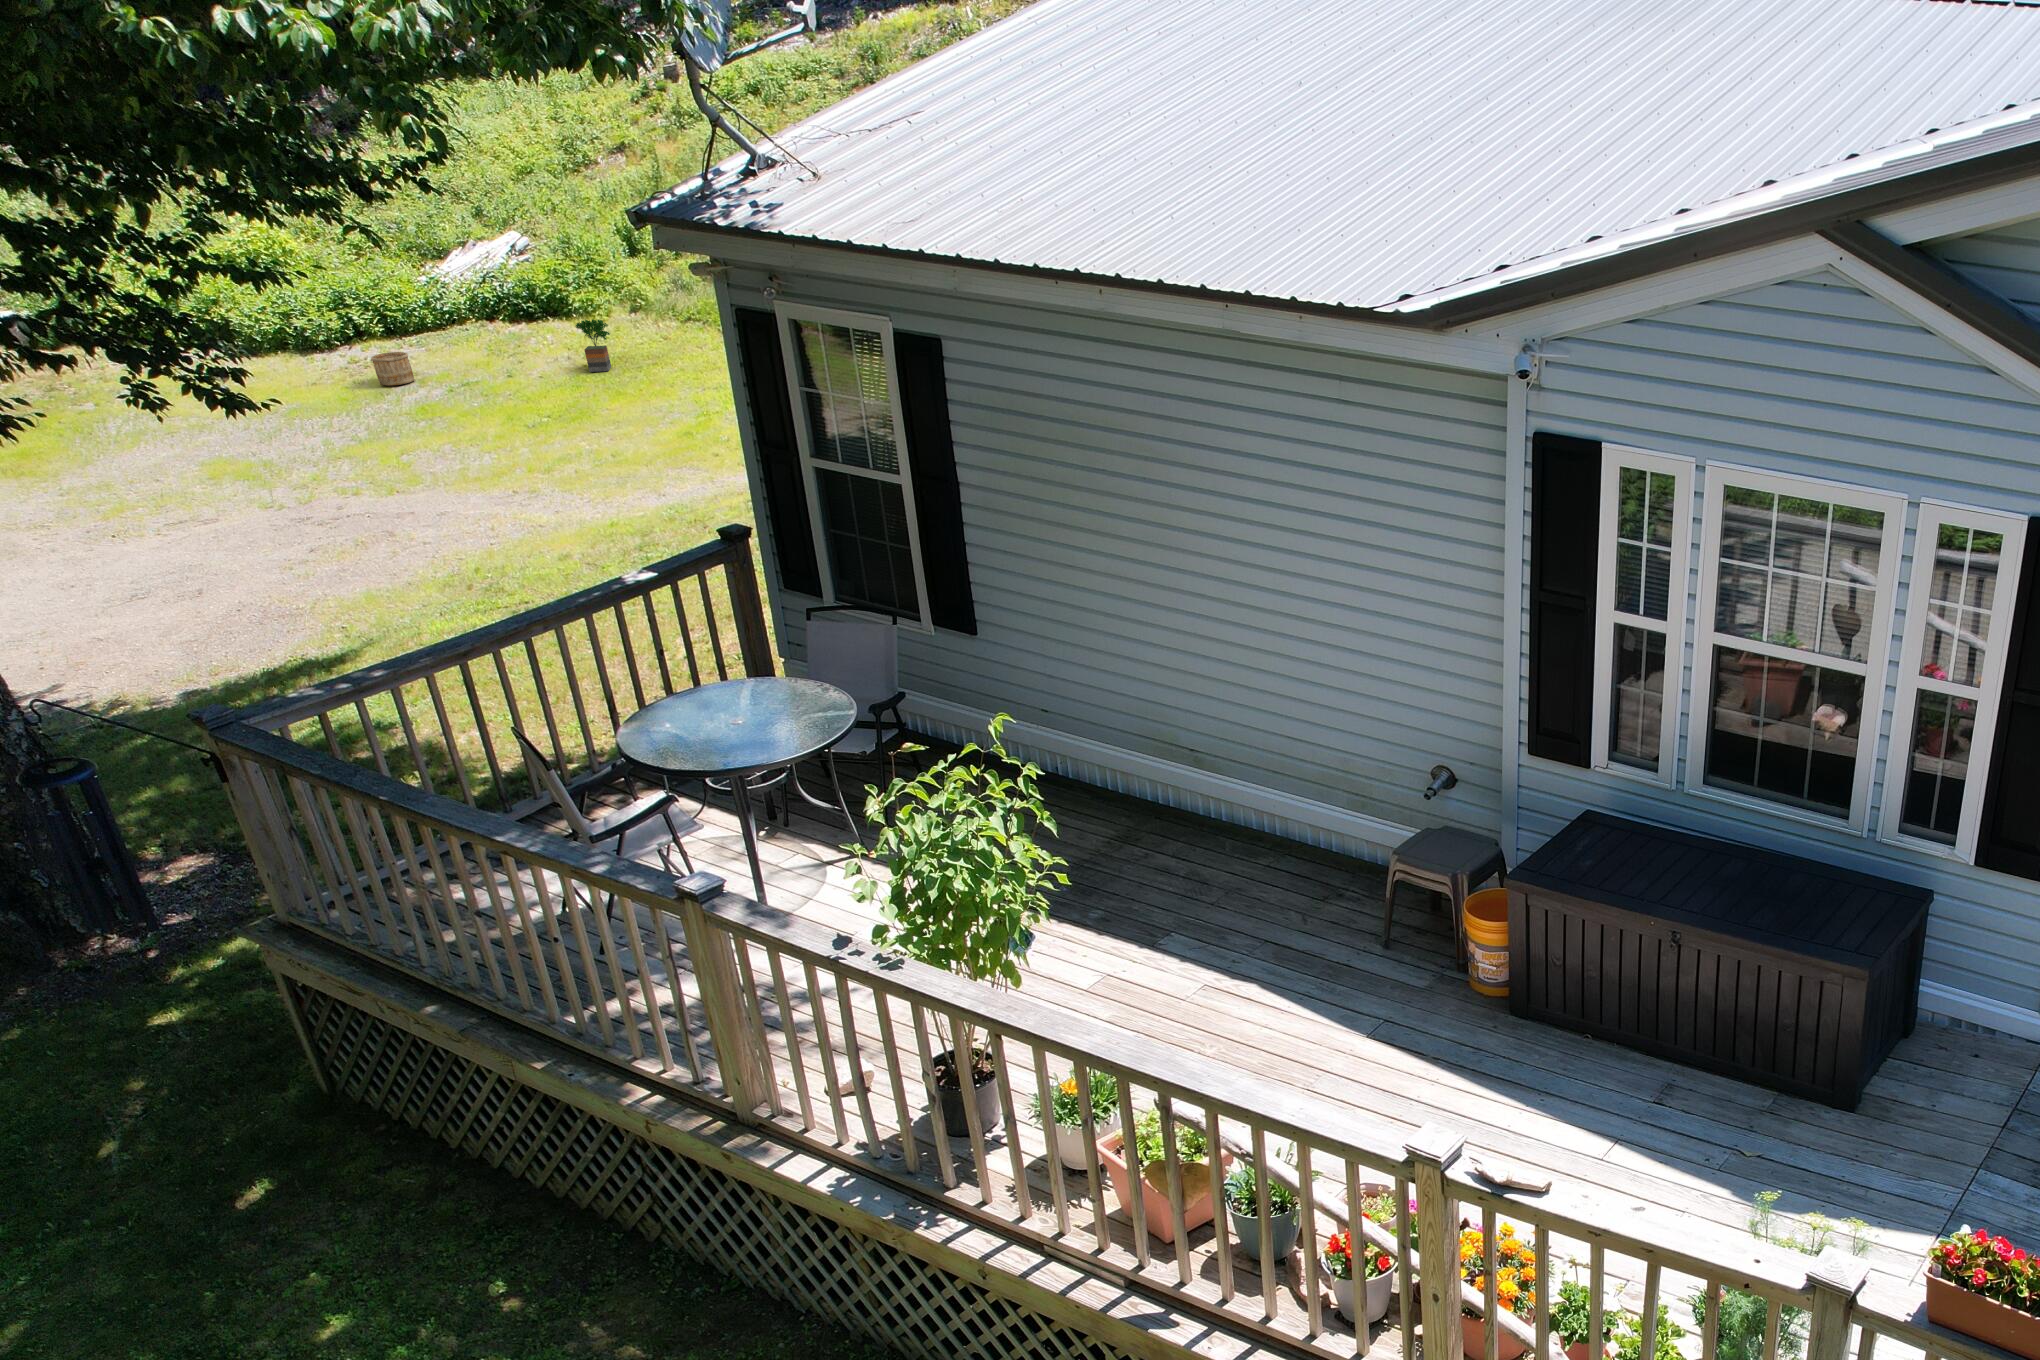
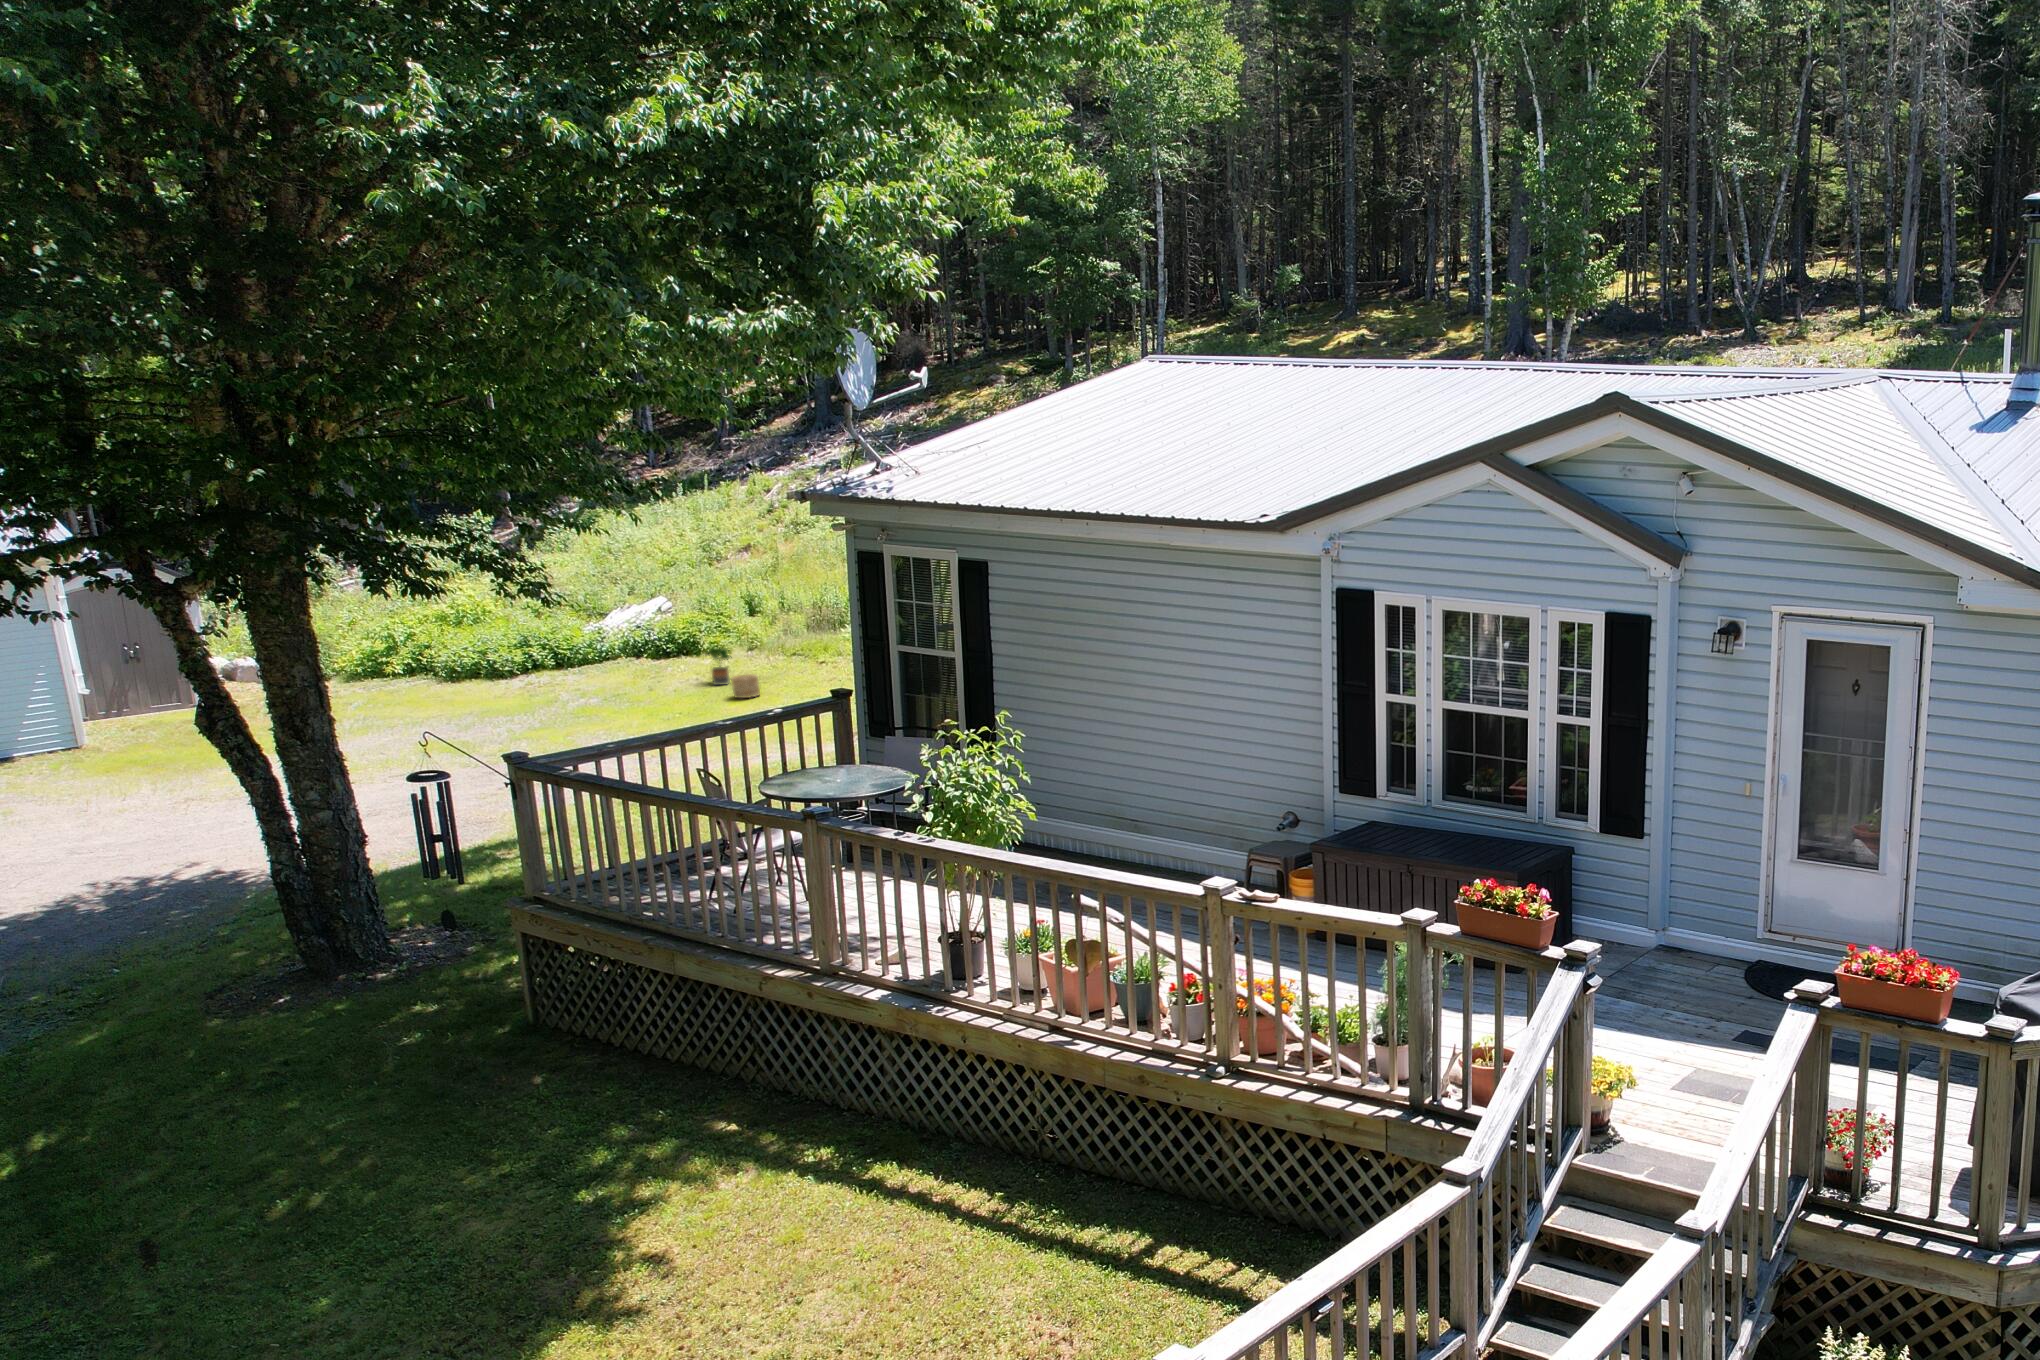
wooden bucket: present [371,352,414,385] -> present [731,674,760,698]

